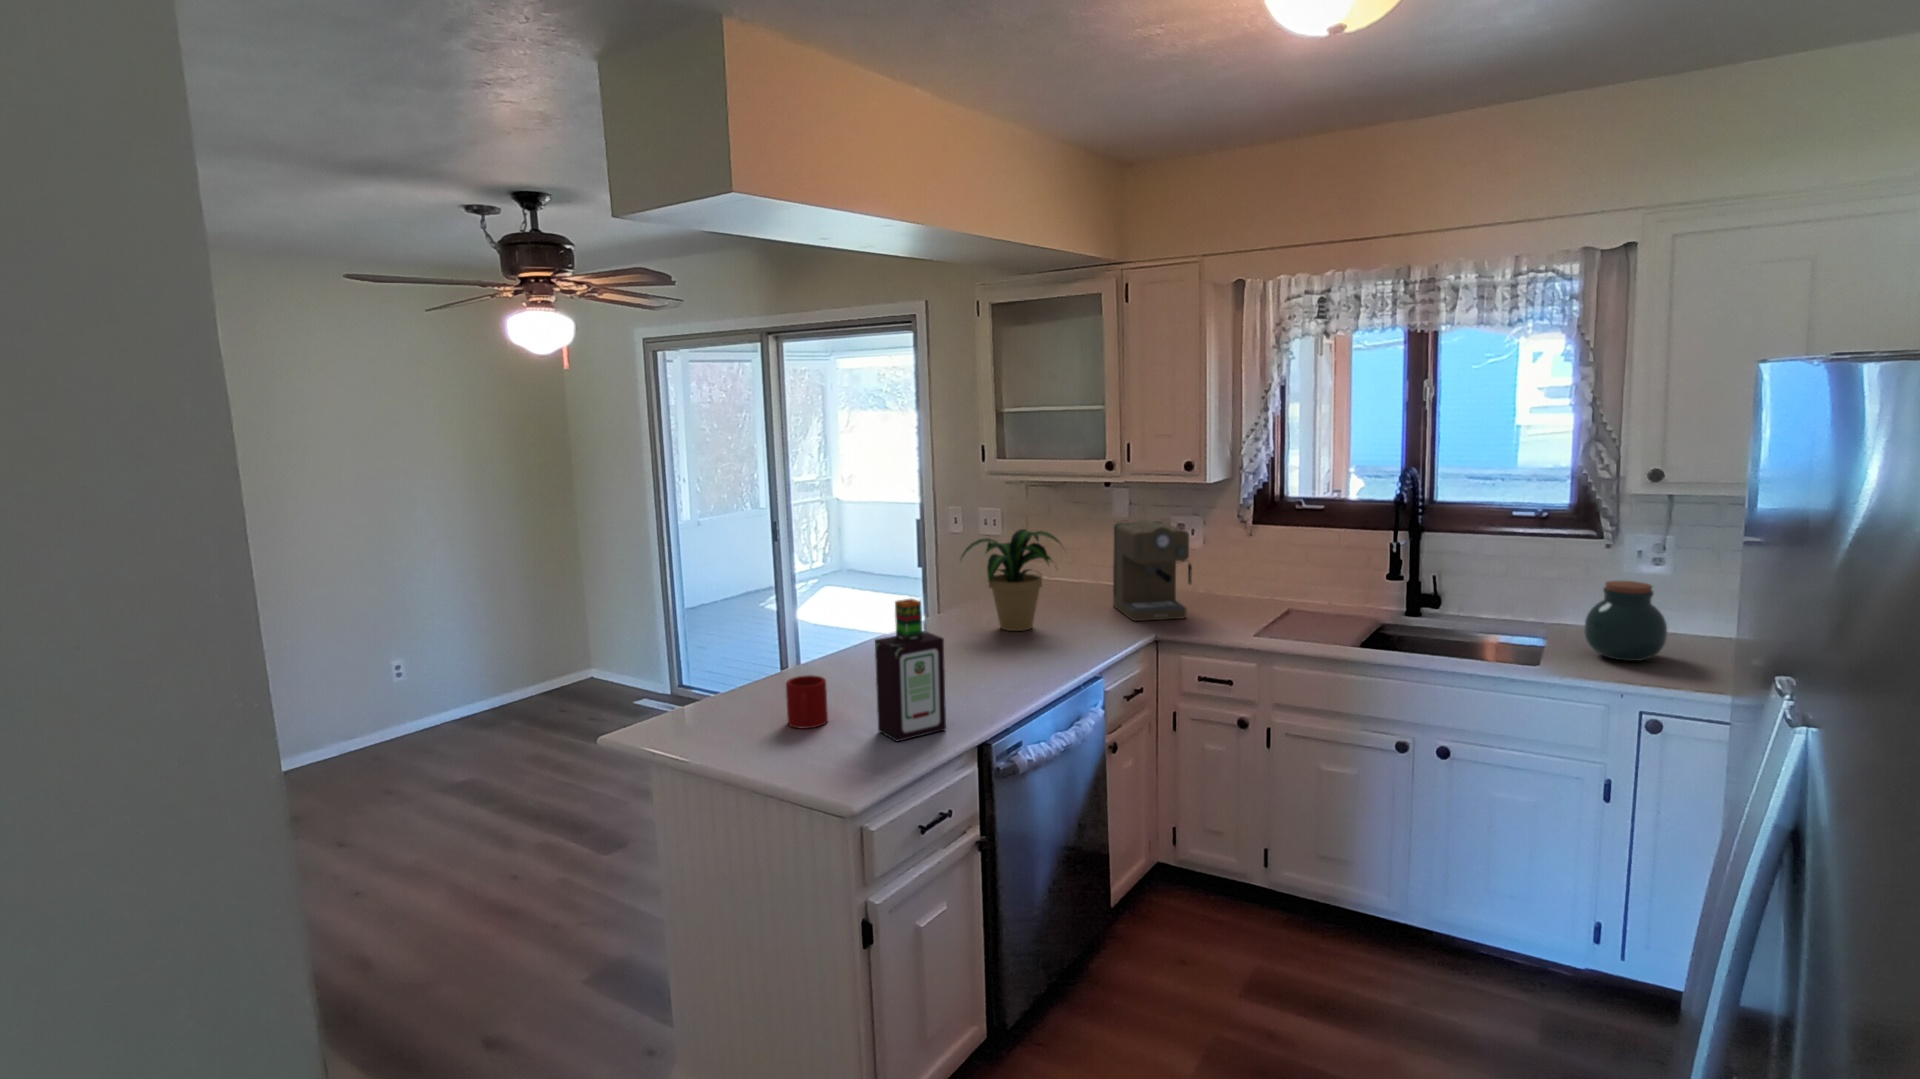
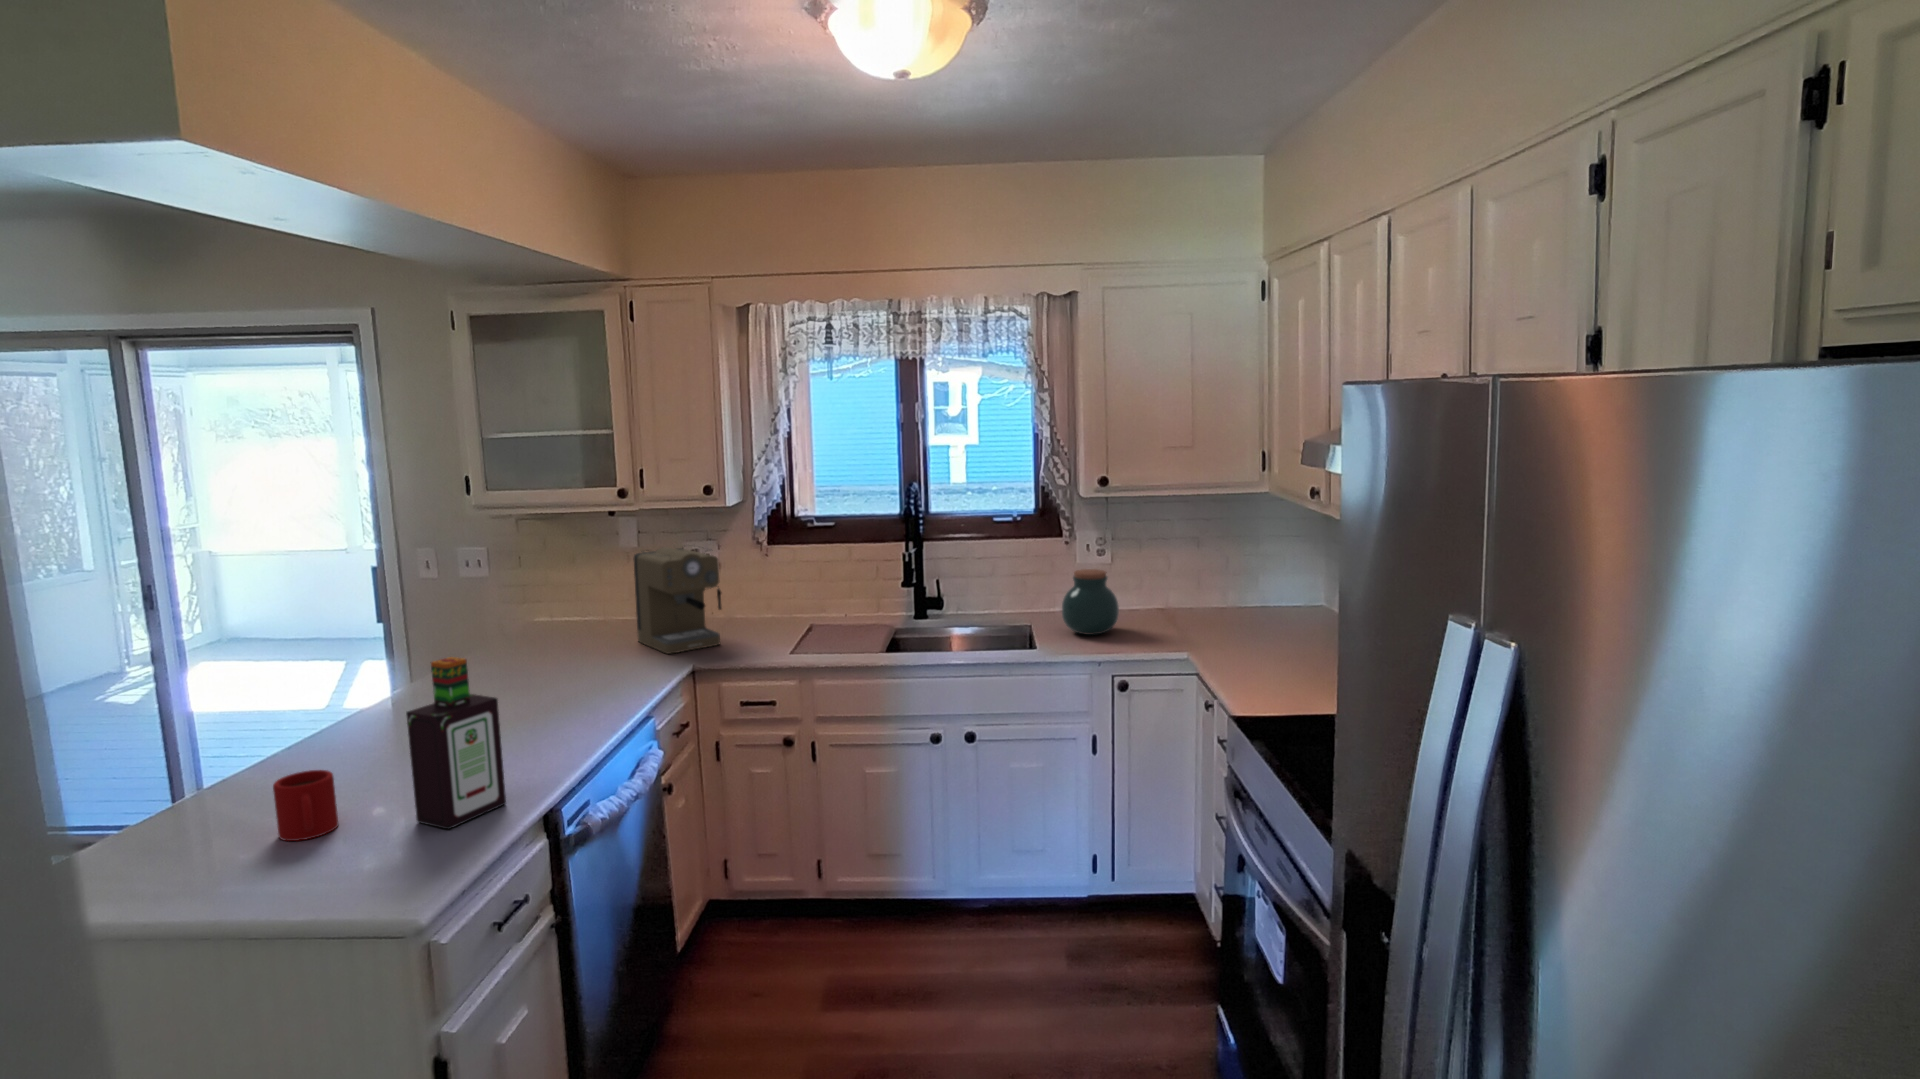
potted plant: present [961,529,1061,631] -> none [463,567,593,682]

